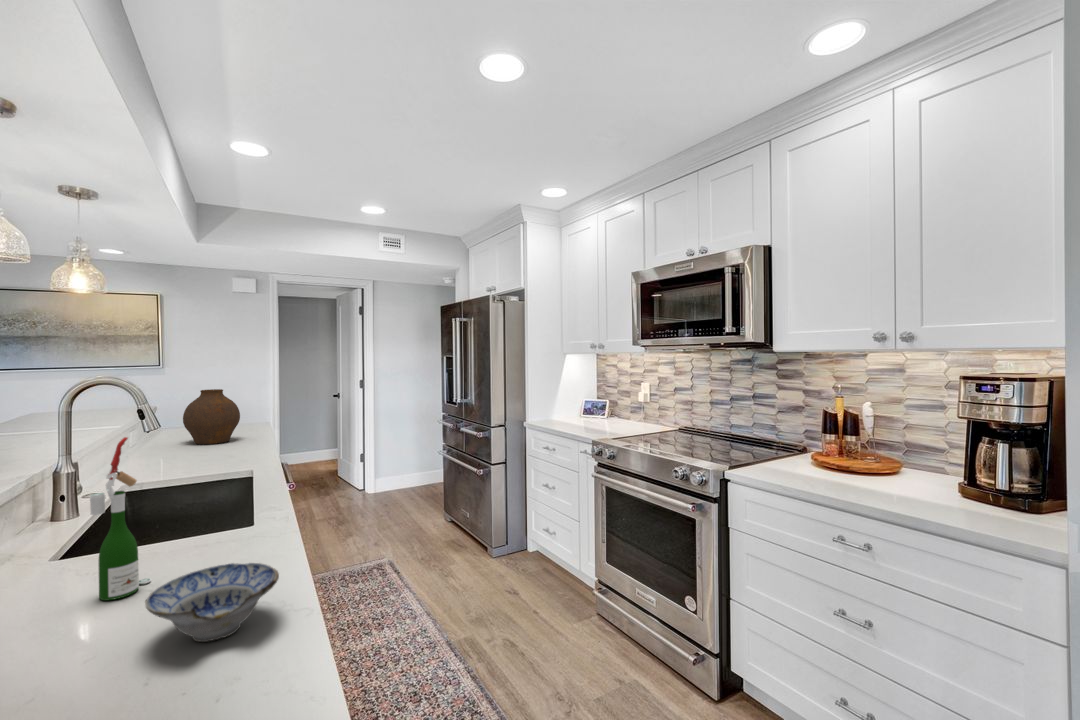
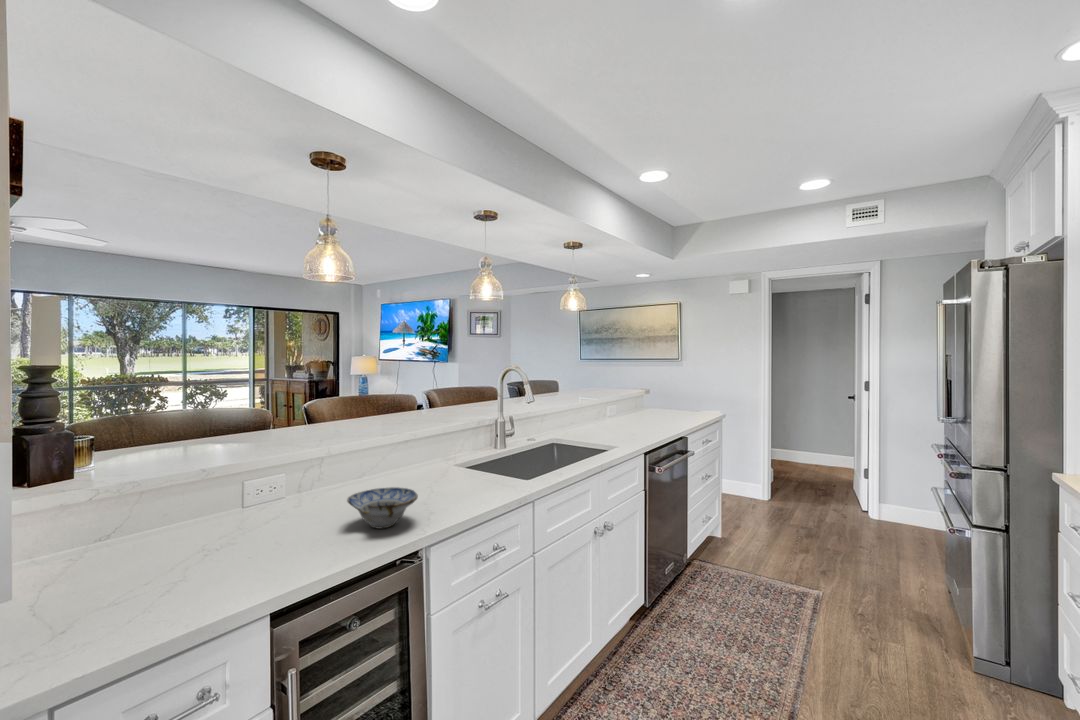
vase: present [183,389,240,444] -> none [633,381,673,426]
wine bottle: present [90,437,151,600] -> none [404,403,431,495]

